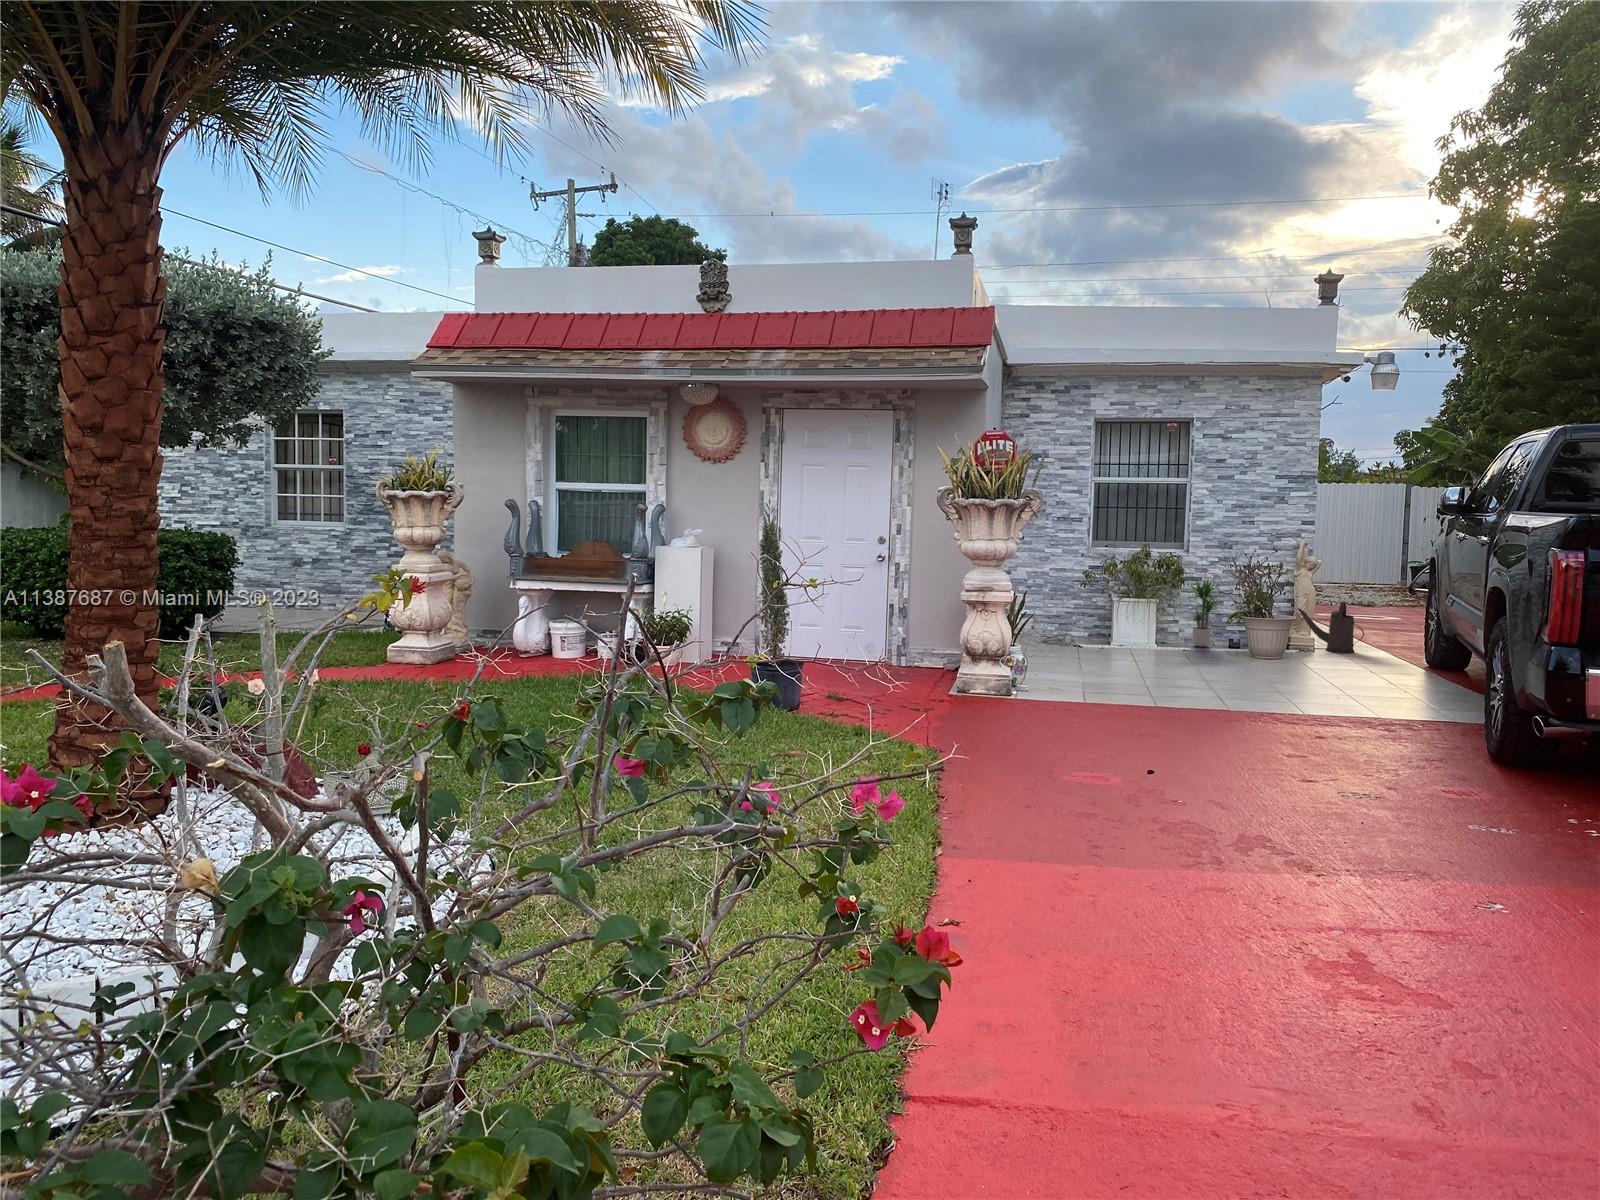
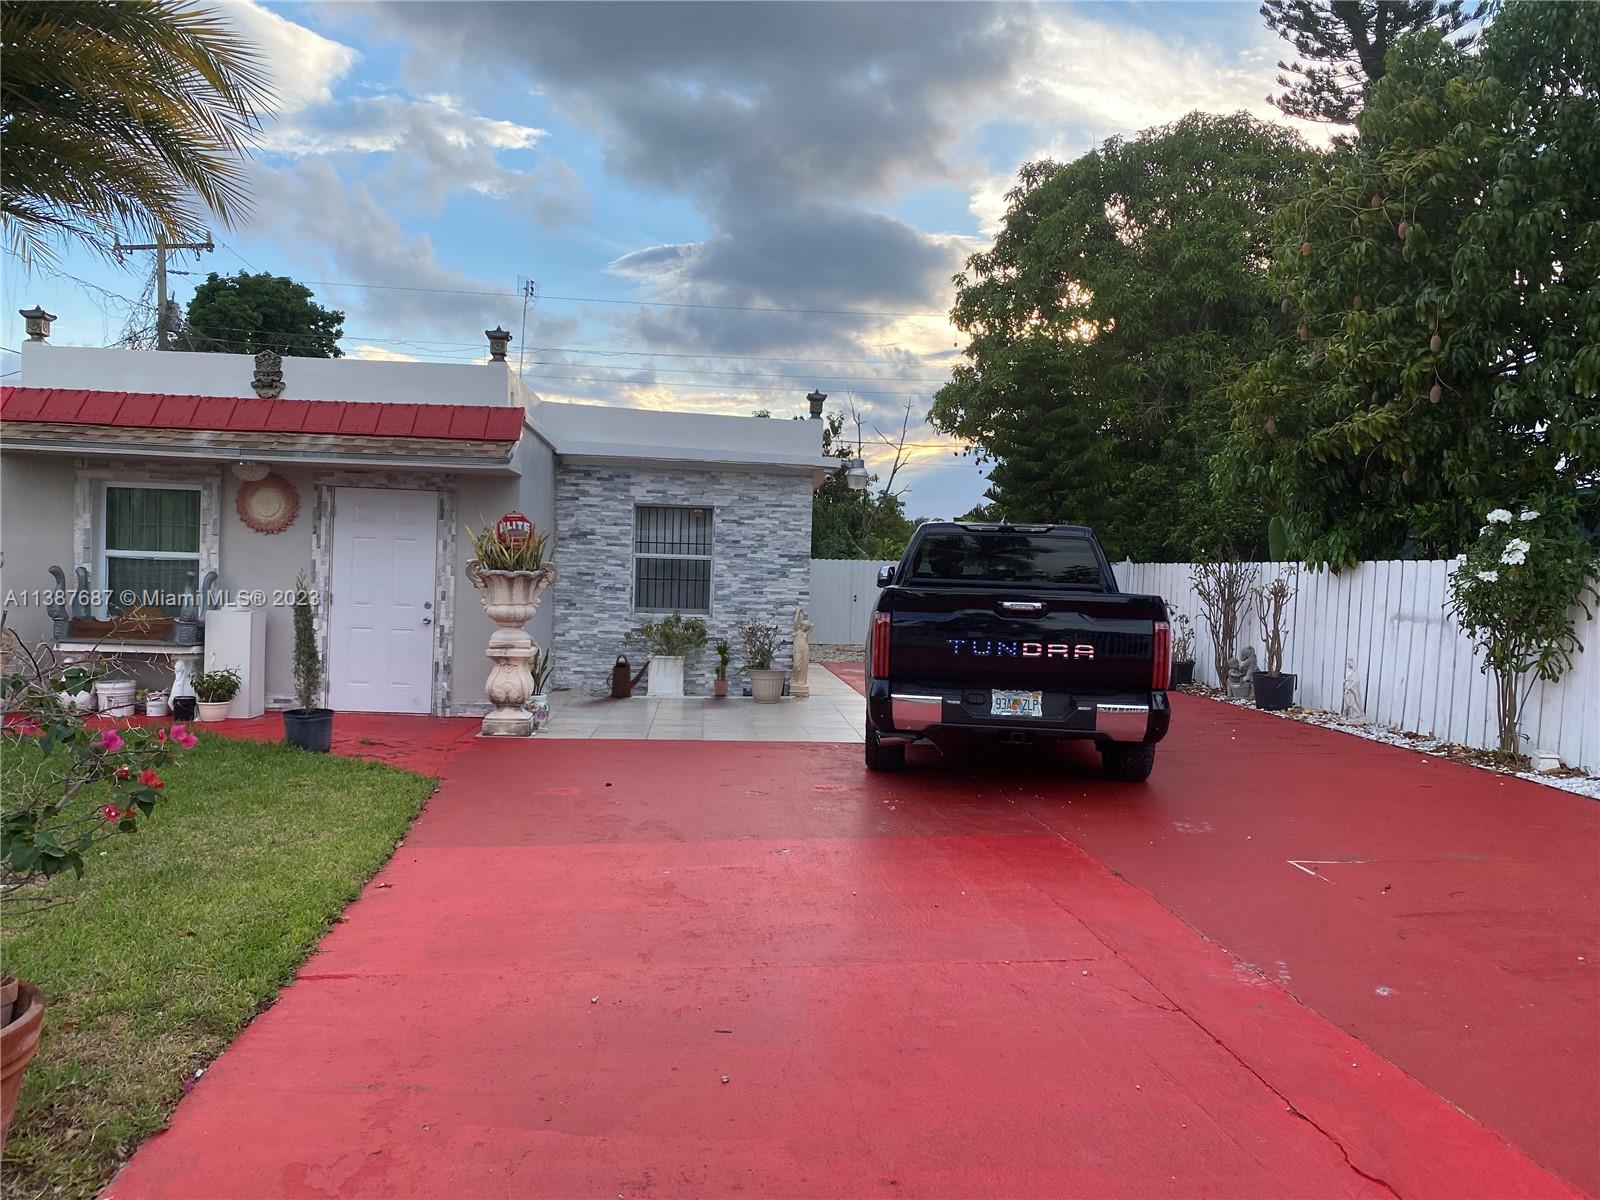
watering can: present [1298,602,1364,653] -> present [607,655,650,698]

